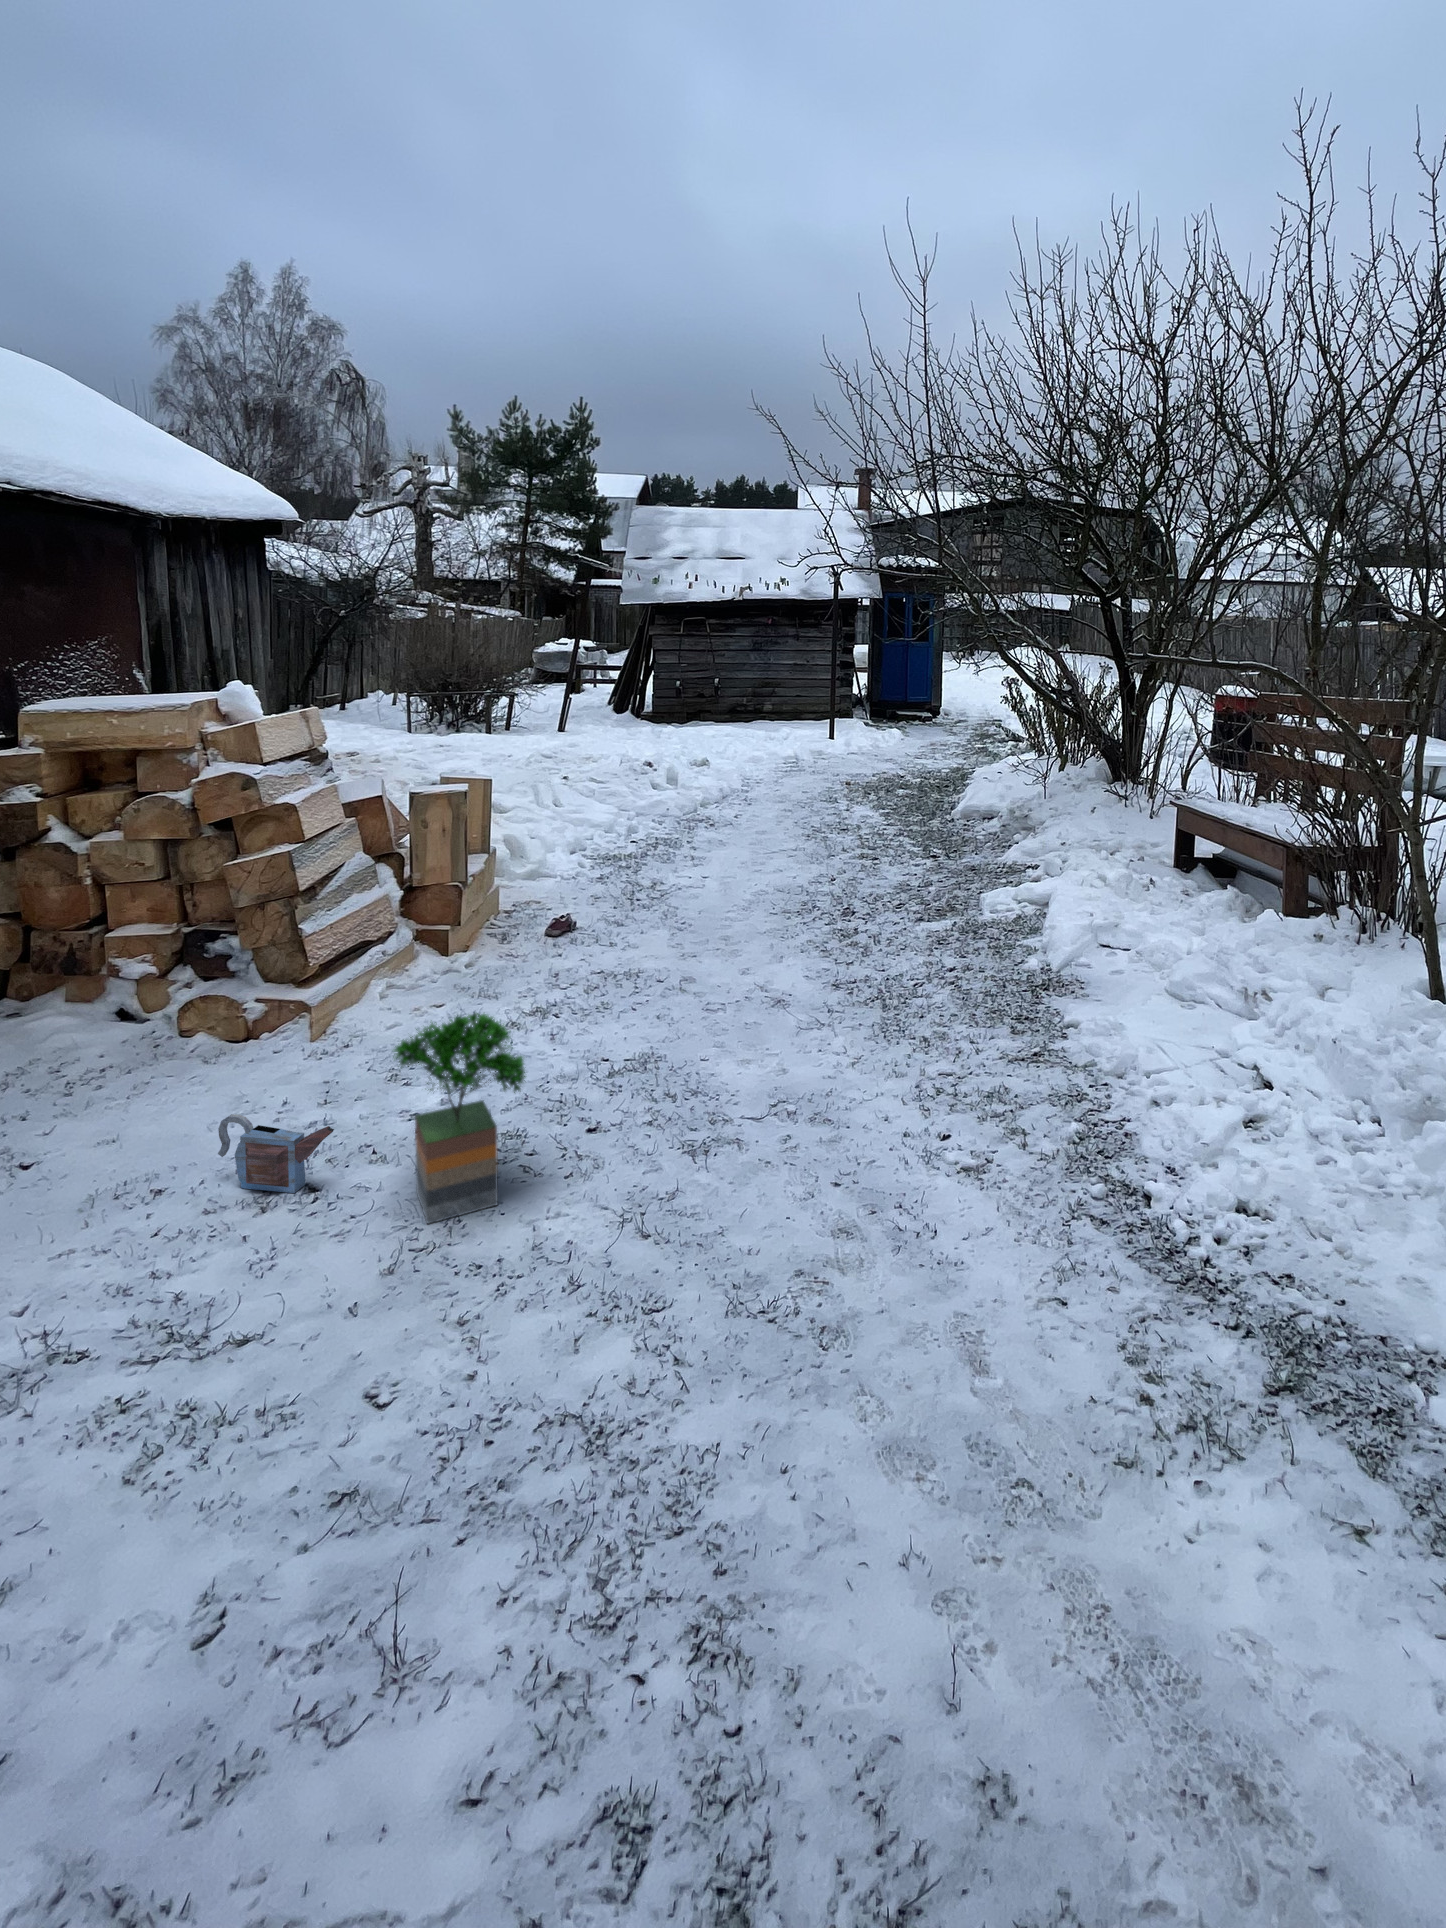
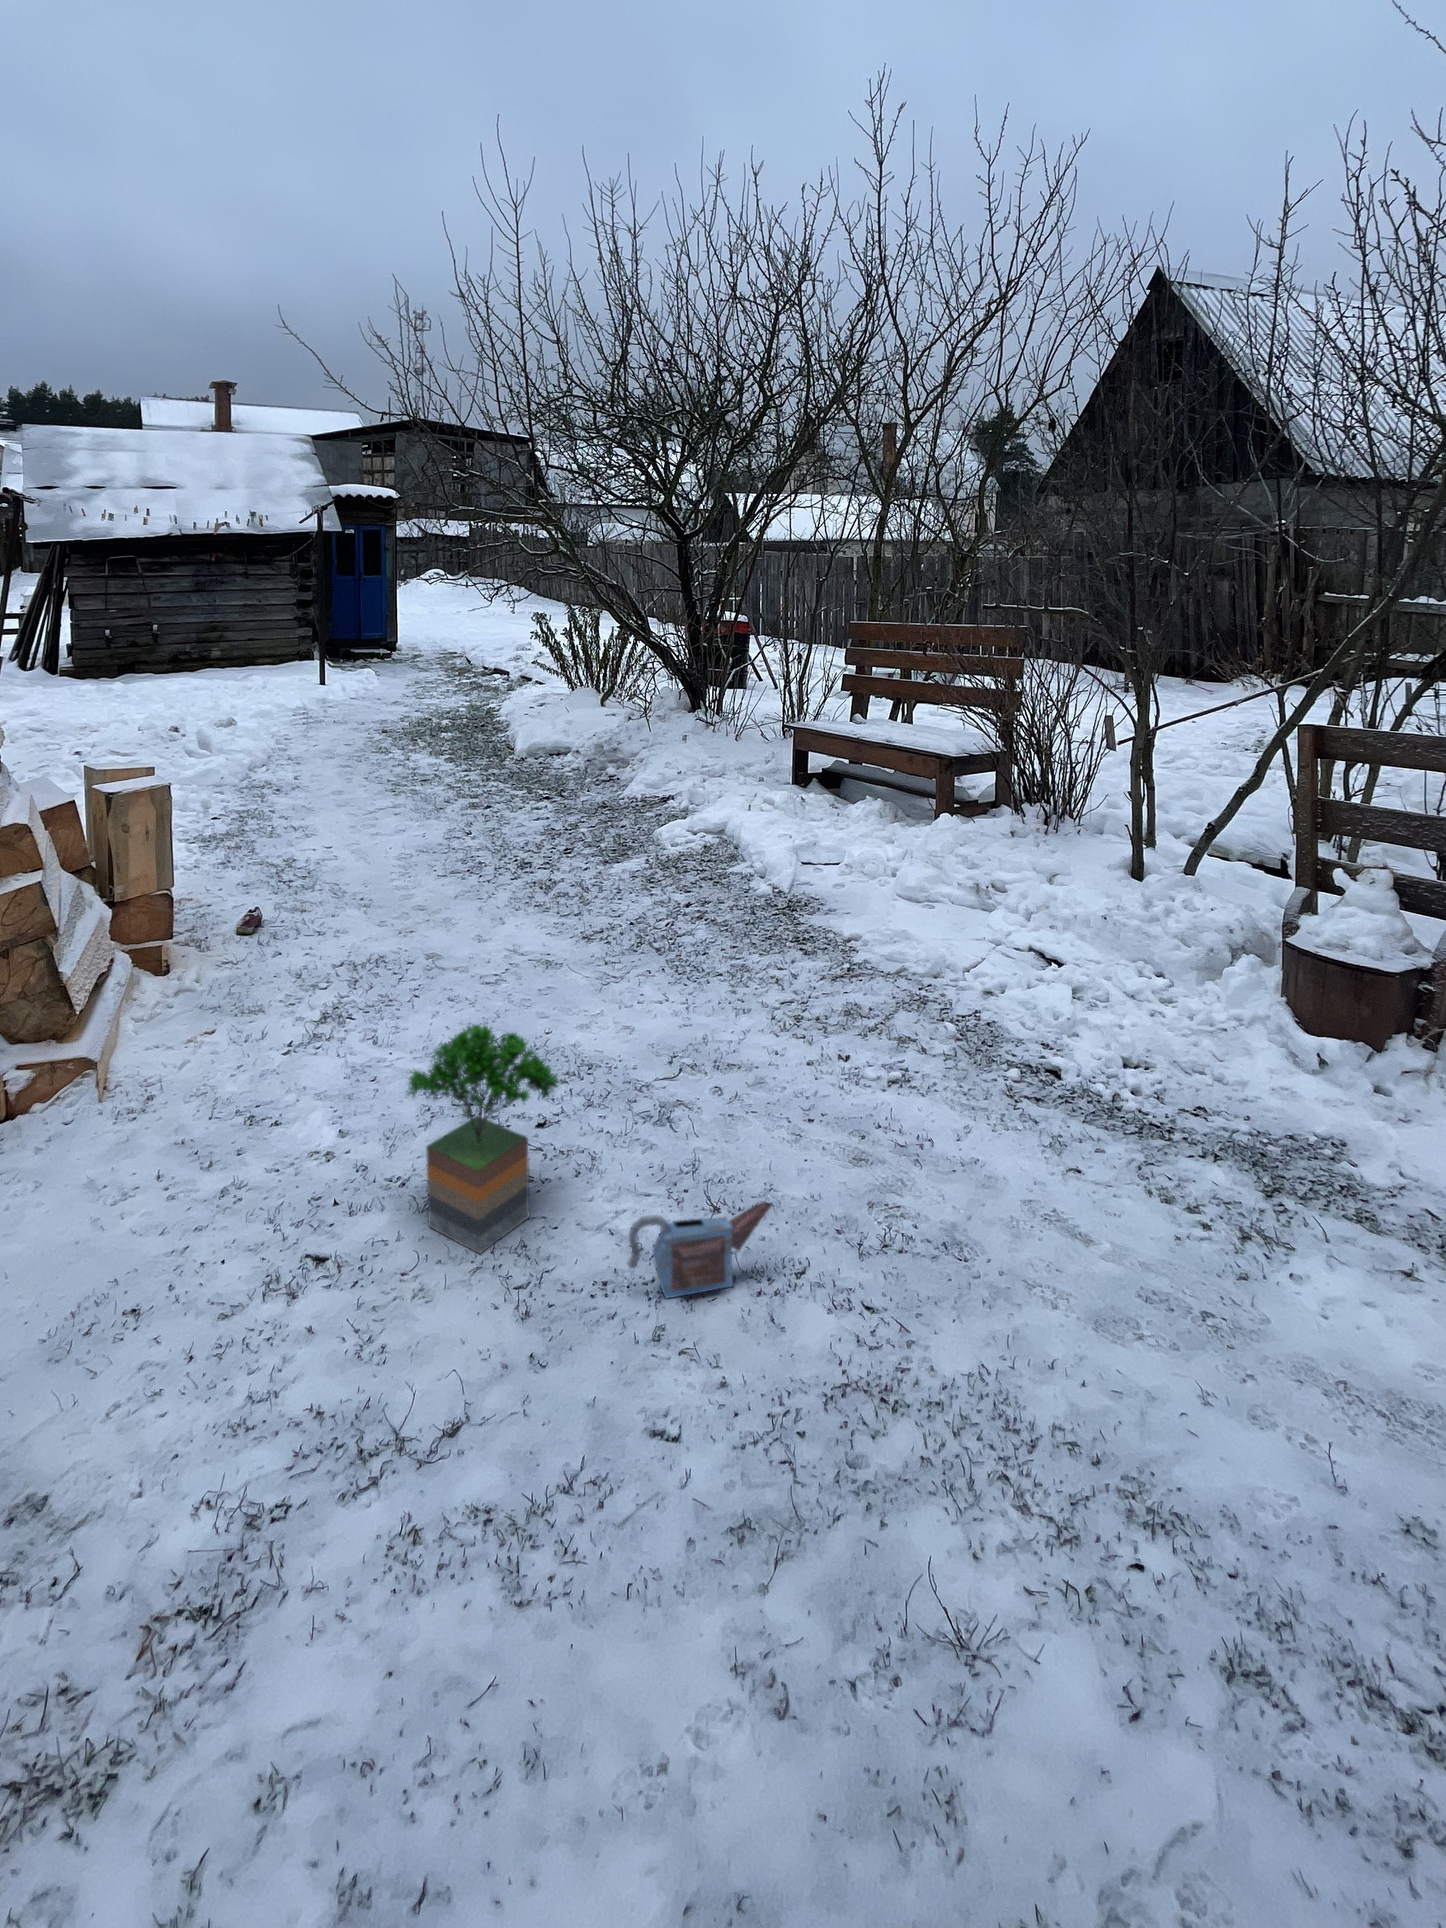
watering can: present [218,1114,334,1193] -> present [627,1201,771,1298]

